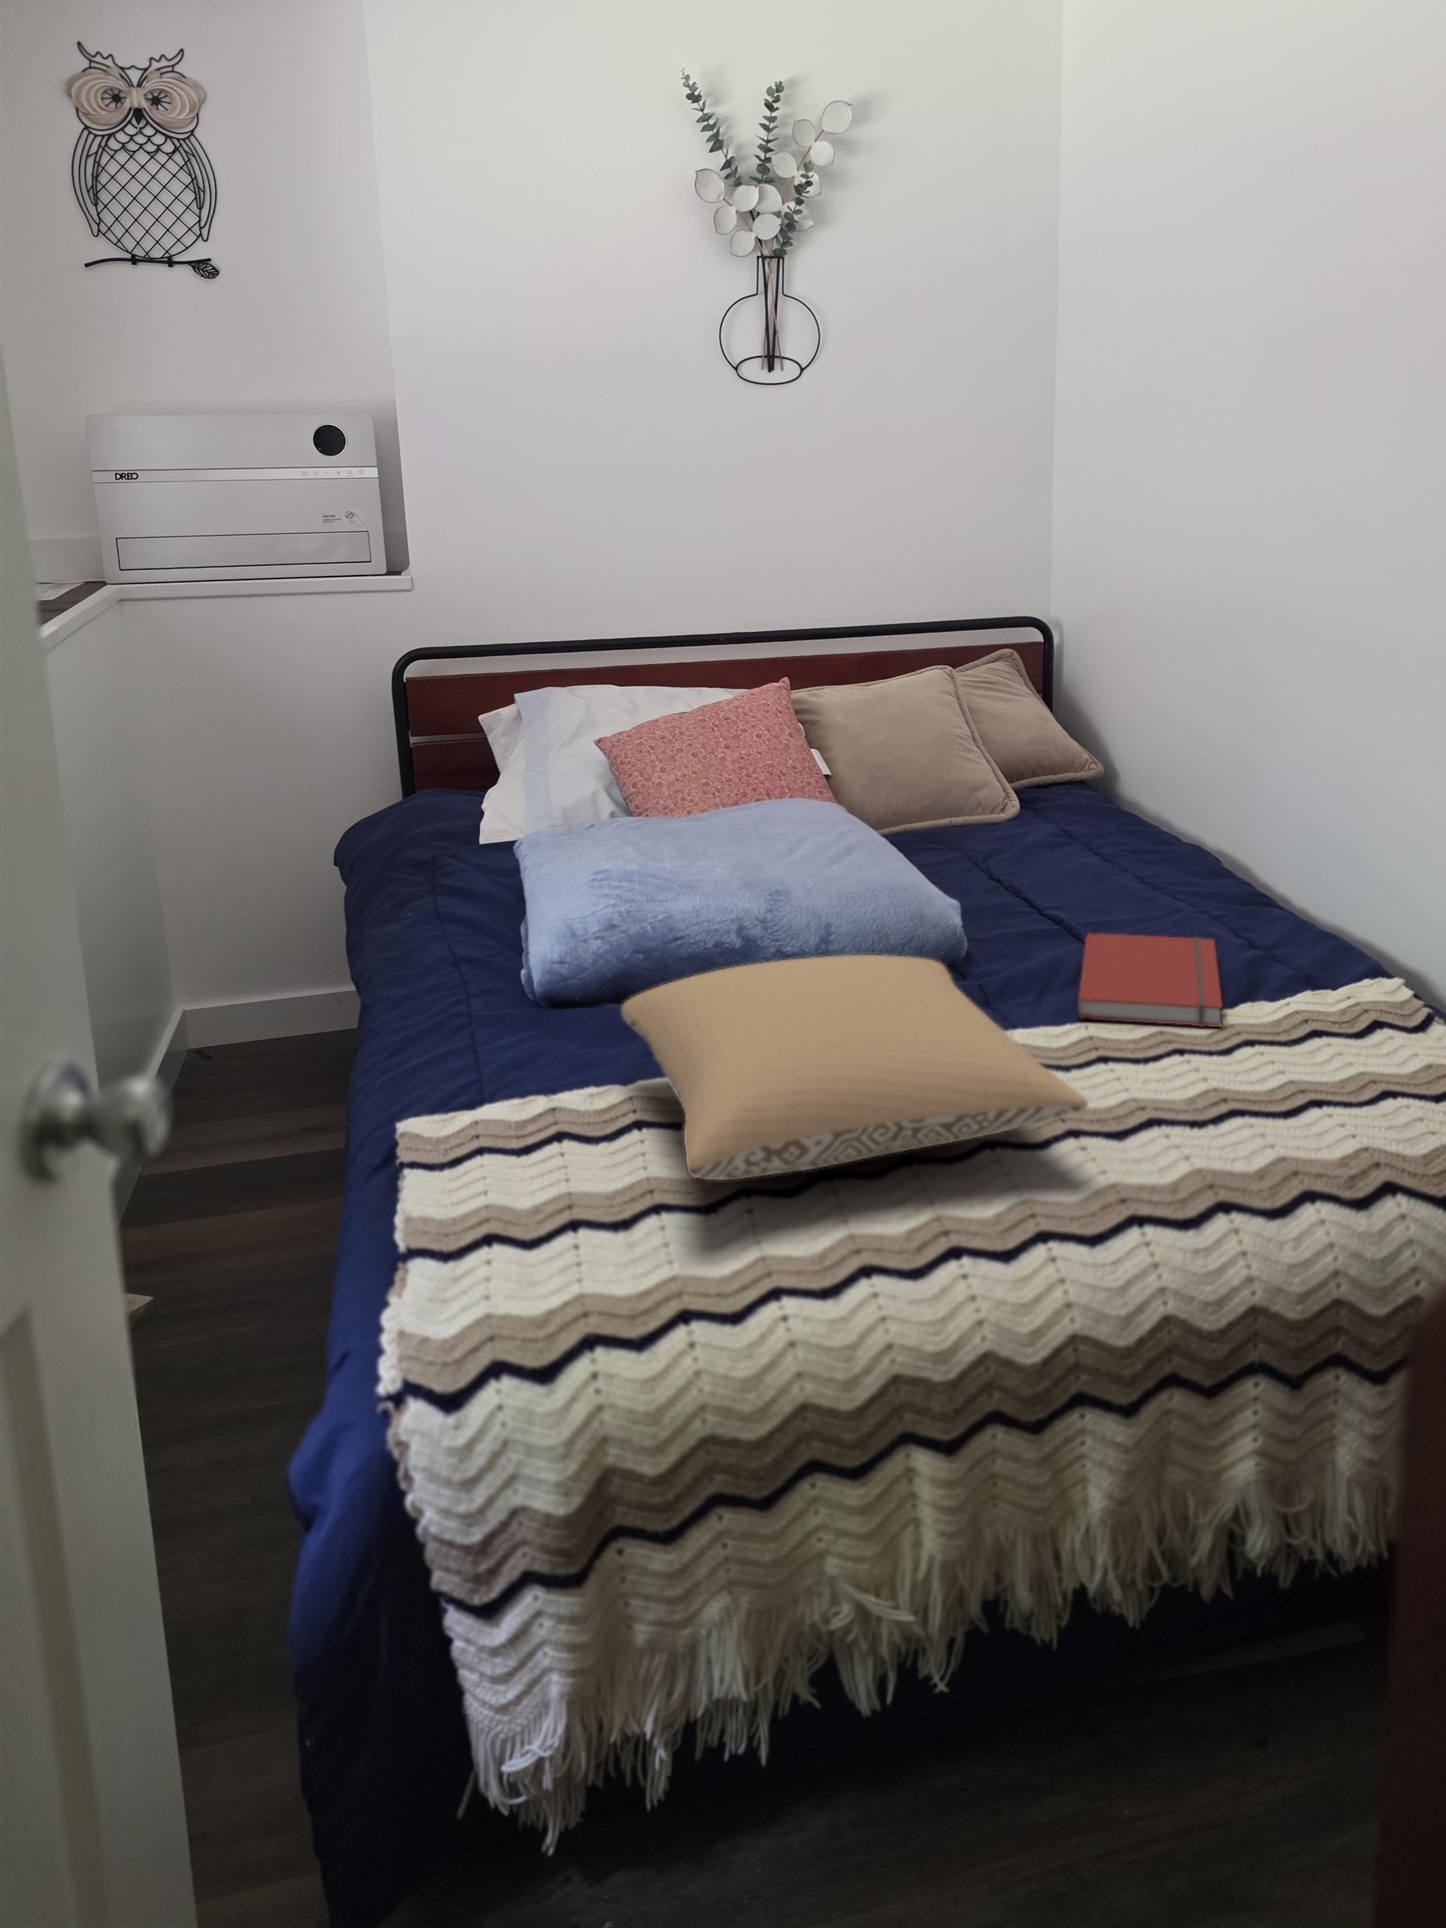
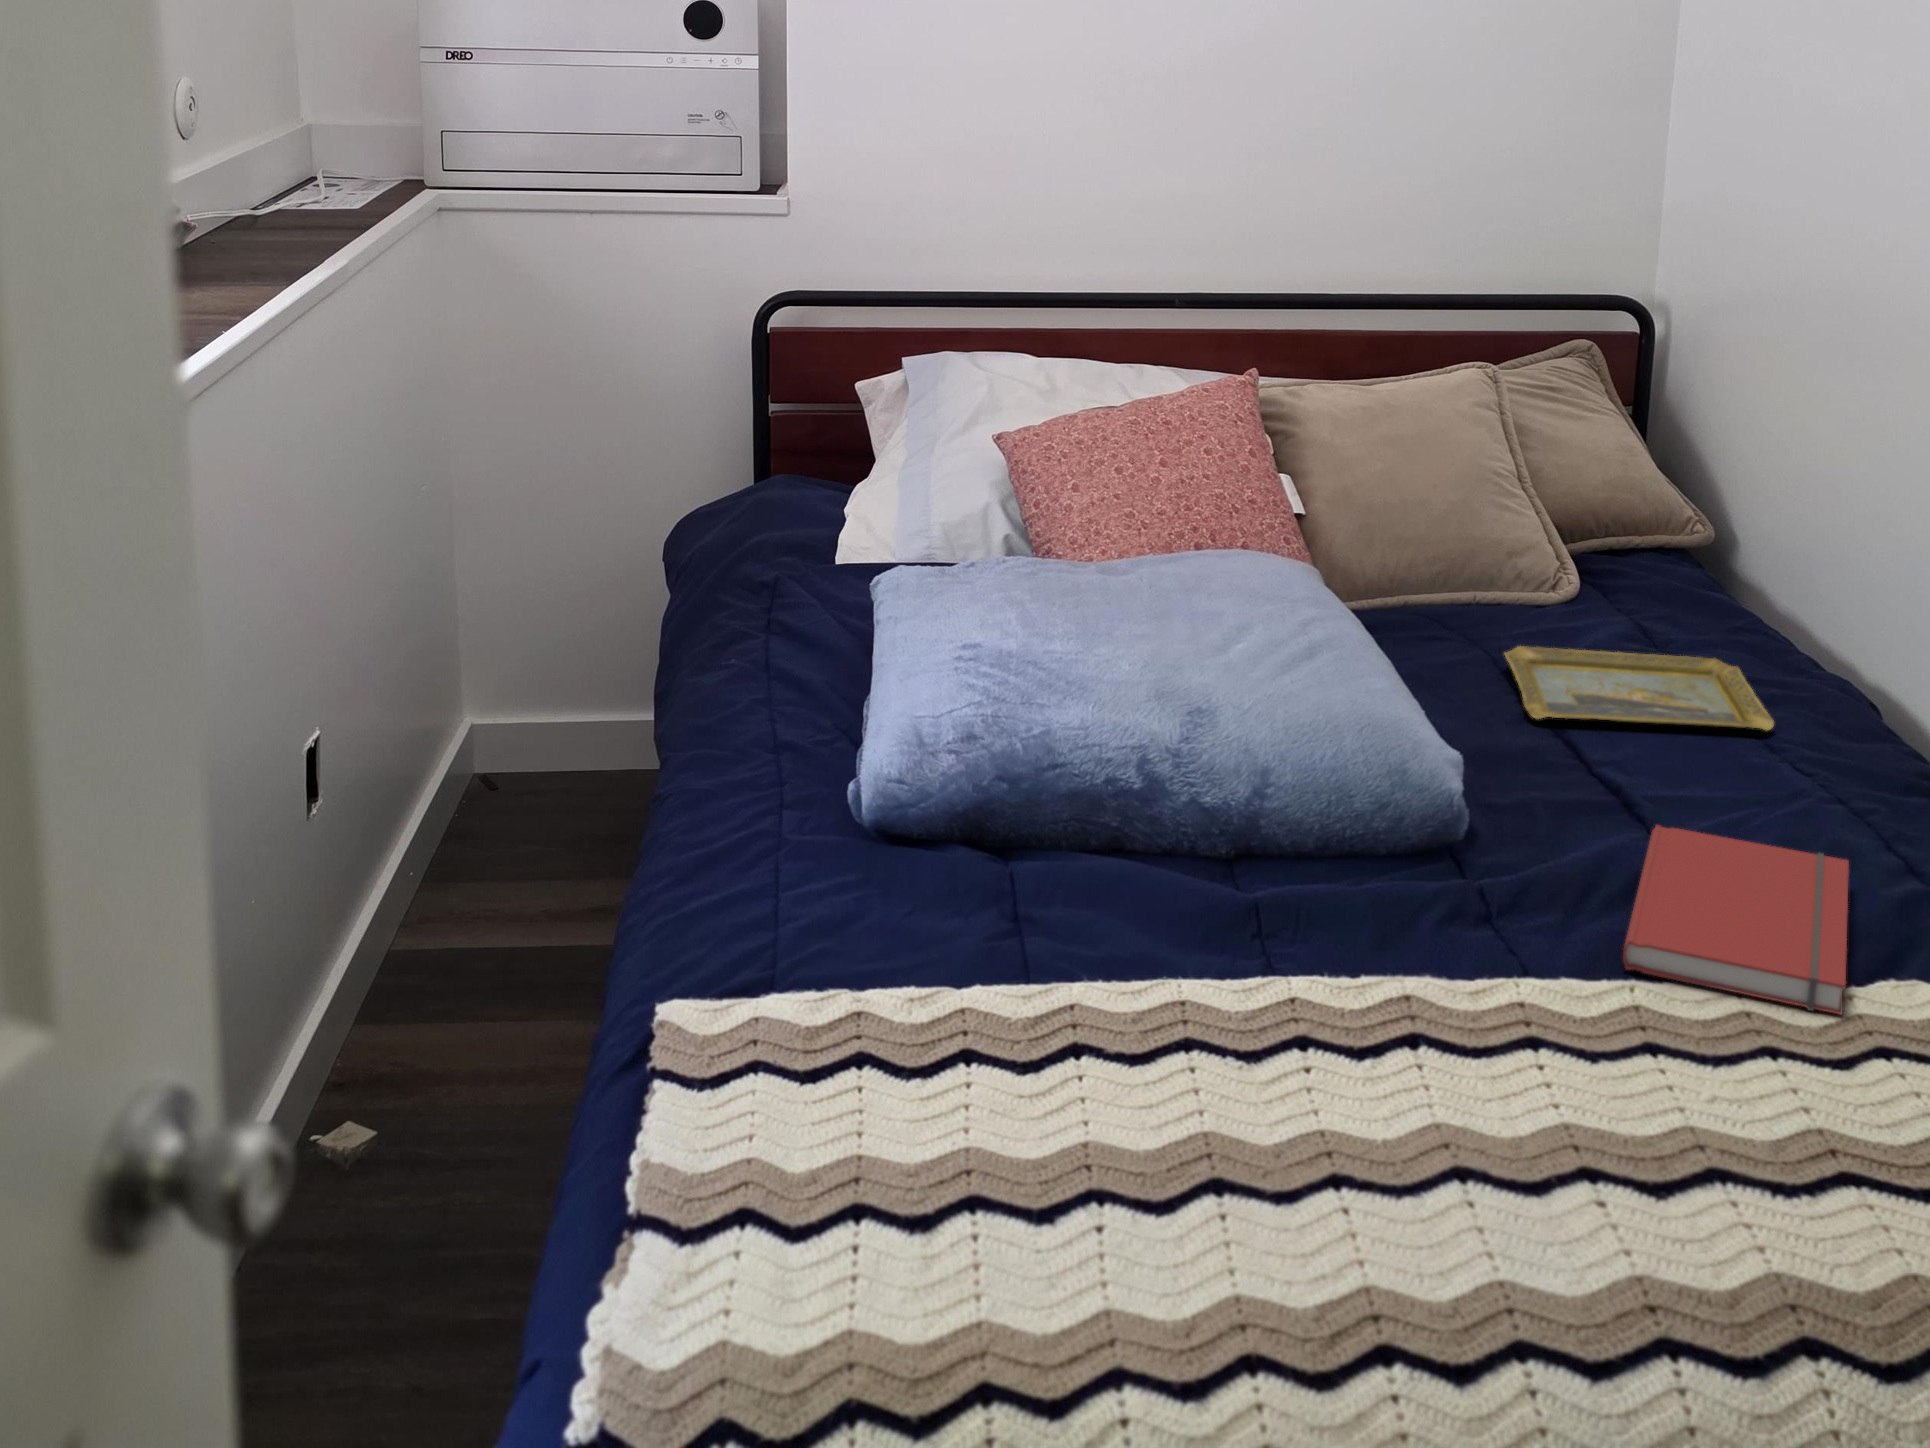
tray: none [971,838,1155,884] -> present [1504,646,1774,730]
pillow: present [621,955,1088,1180] -> none [964,849,1606,1191]

